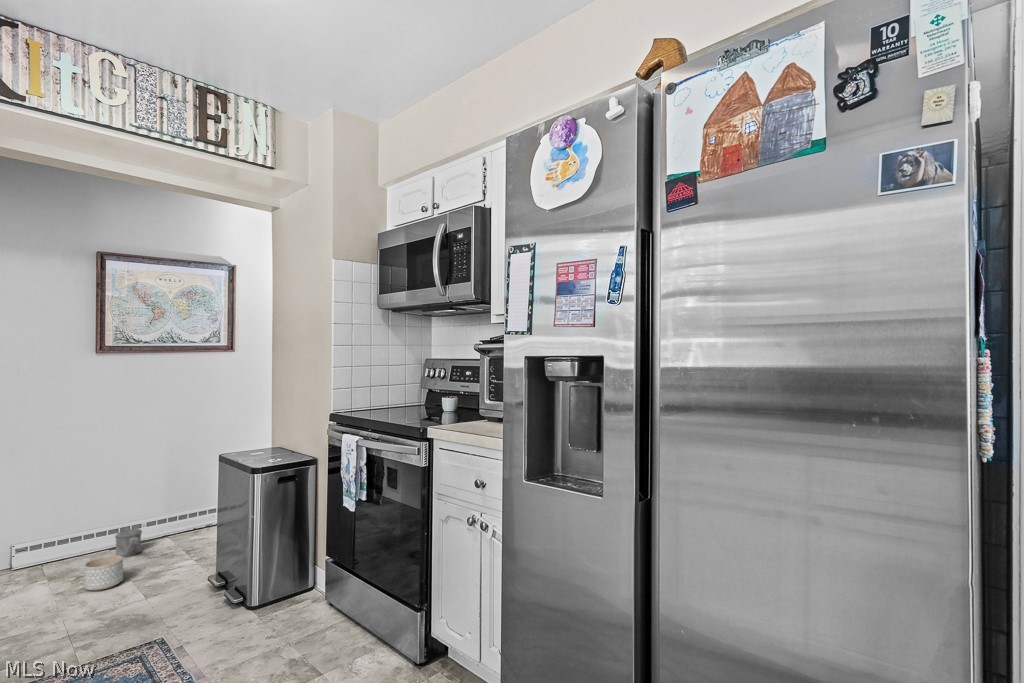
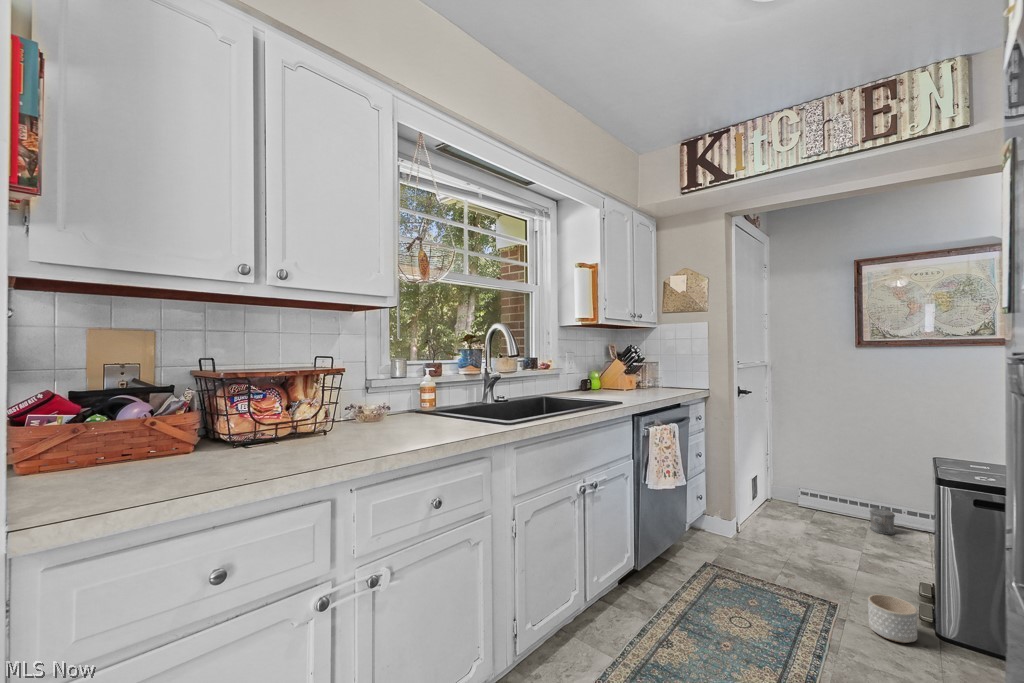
planter: present [84,555,123,591] -> present [868,594,917,643]

